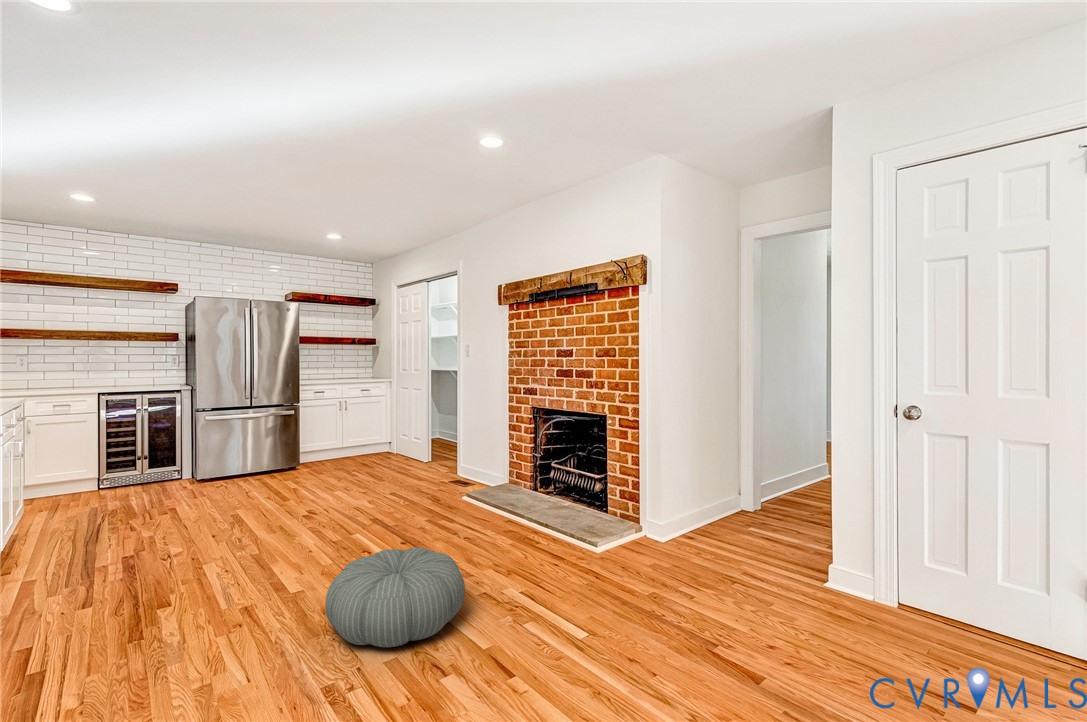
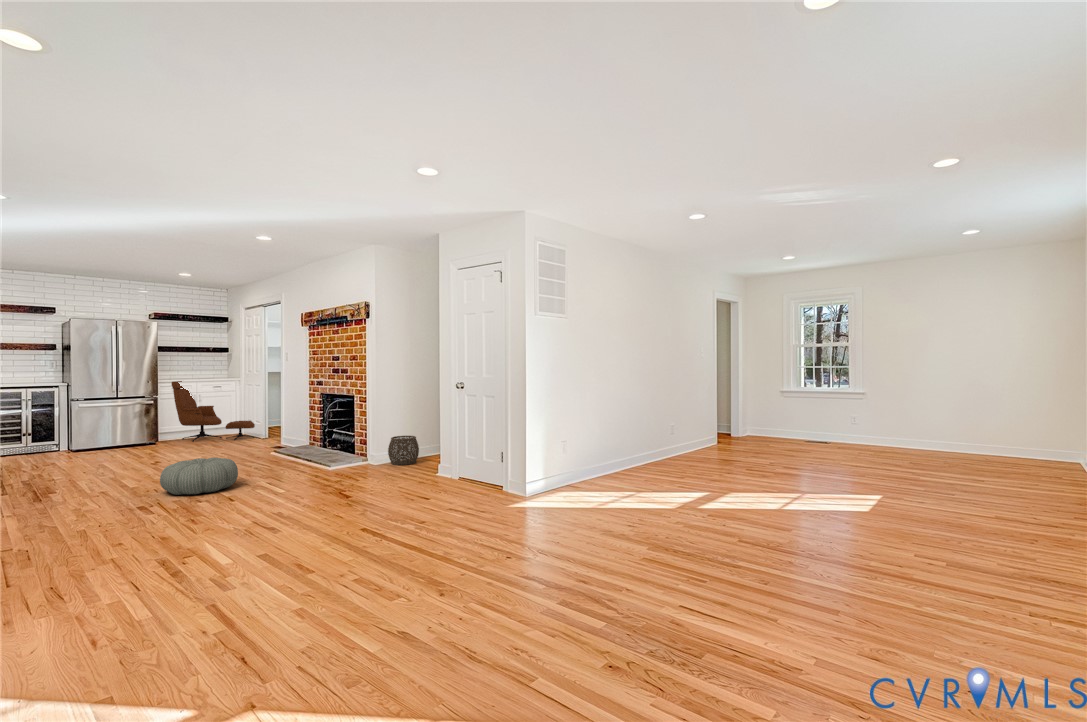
lounge chair: none [315,382,417,466] -> present [172,381,255,442]
woven basket: none [681,491,739,551] -> present [388,436,419,465]

